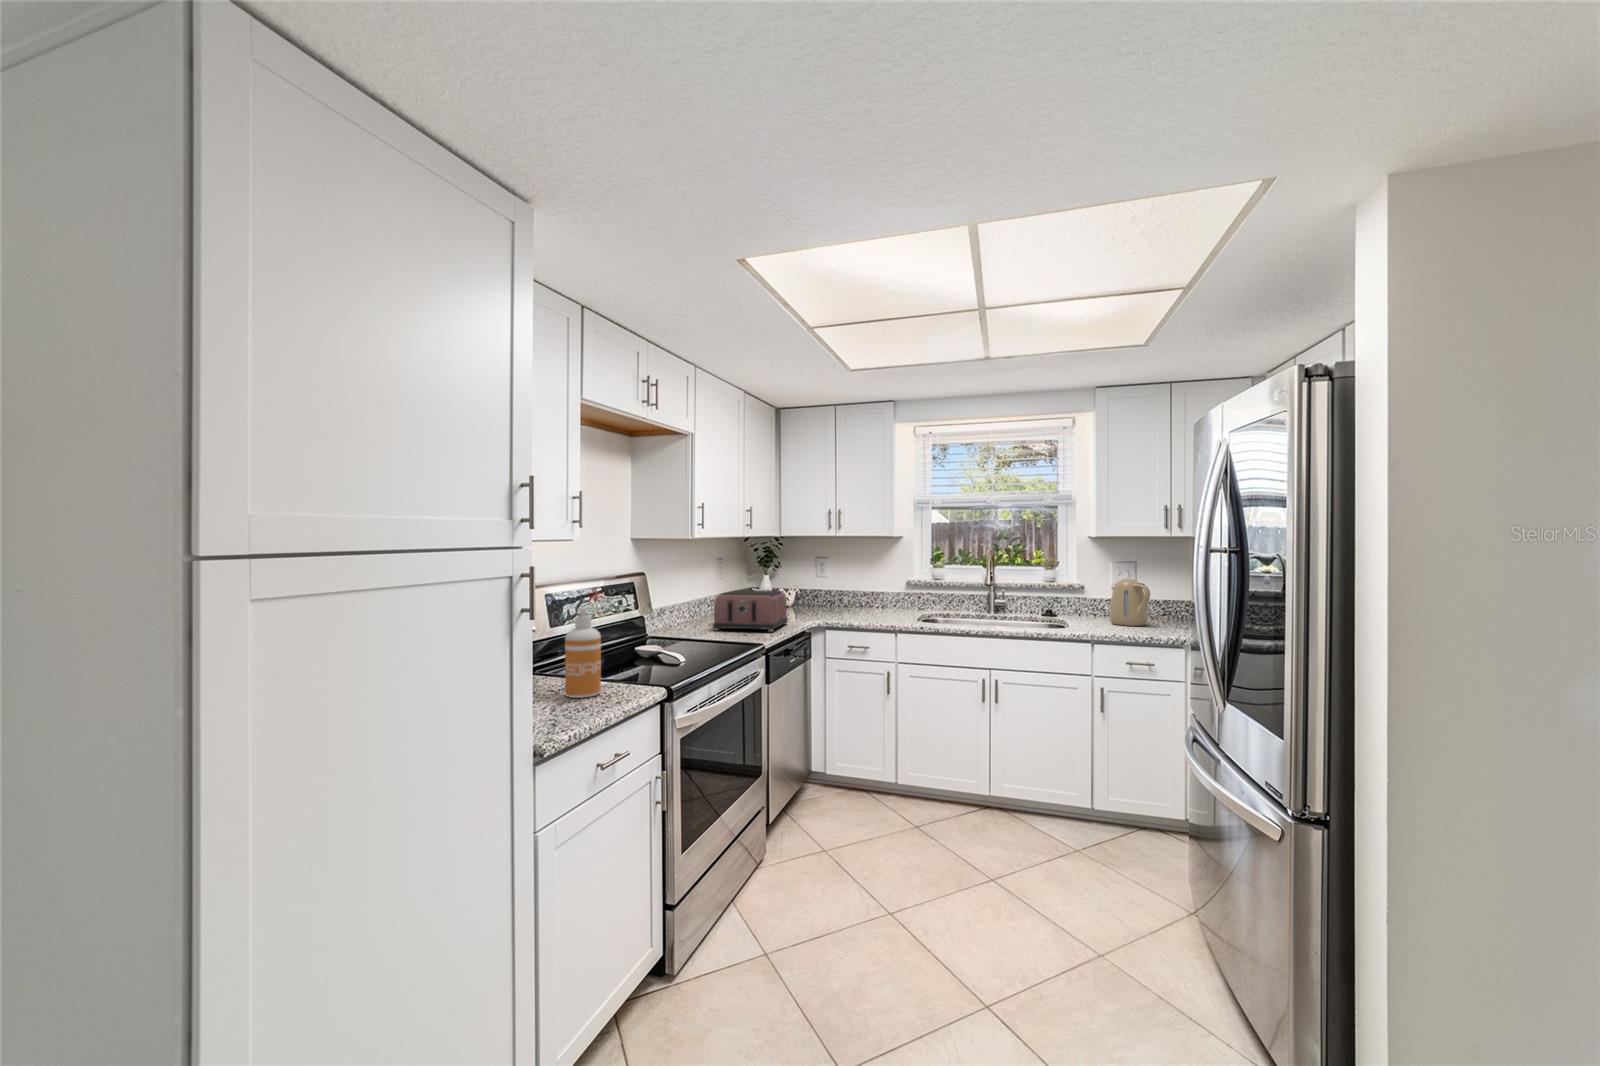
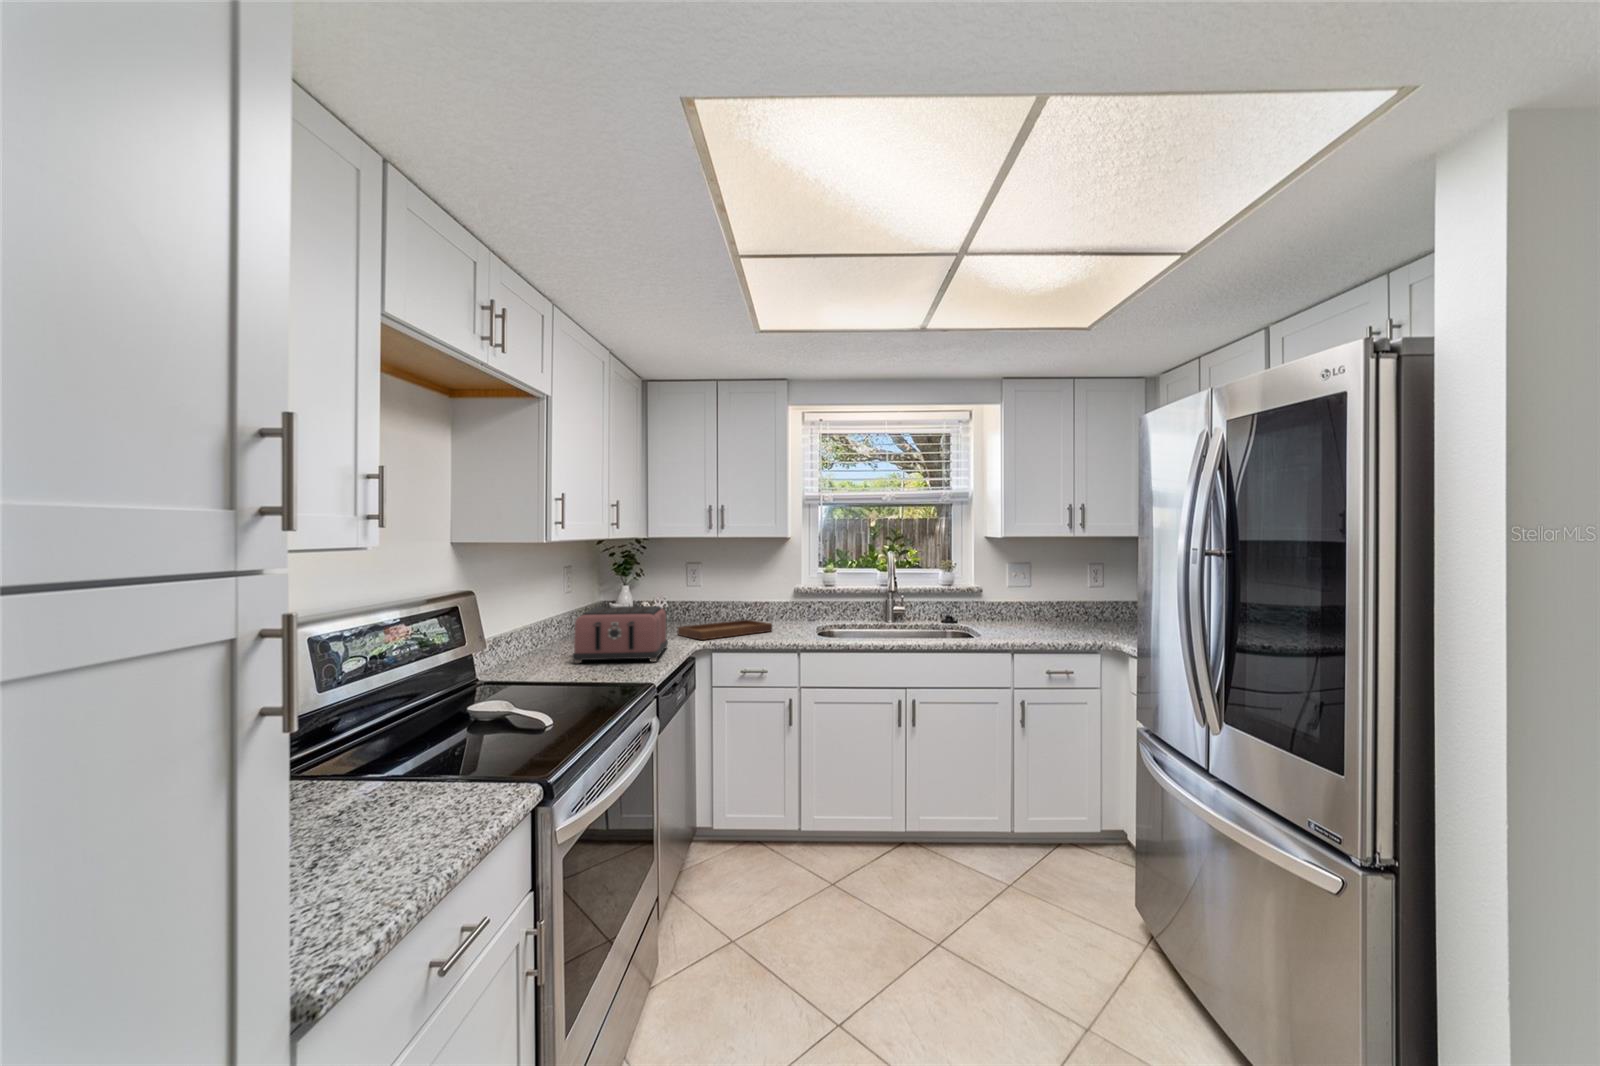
kettle: present [1110,578,1150,626] -> none [1010,581,1055,631]
tray: none [802,592,881,620] -> present [678,604,772,640]
soap dispenser: present [565,607,601,698] -> none [356,664,429,835]

